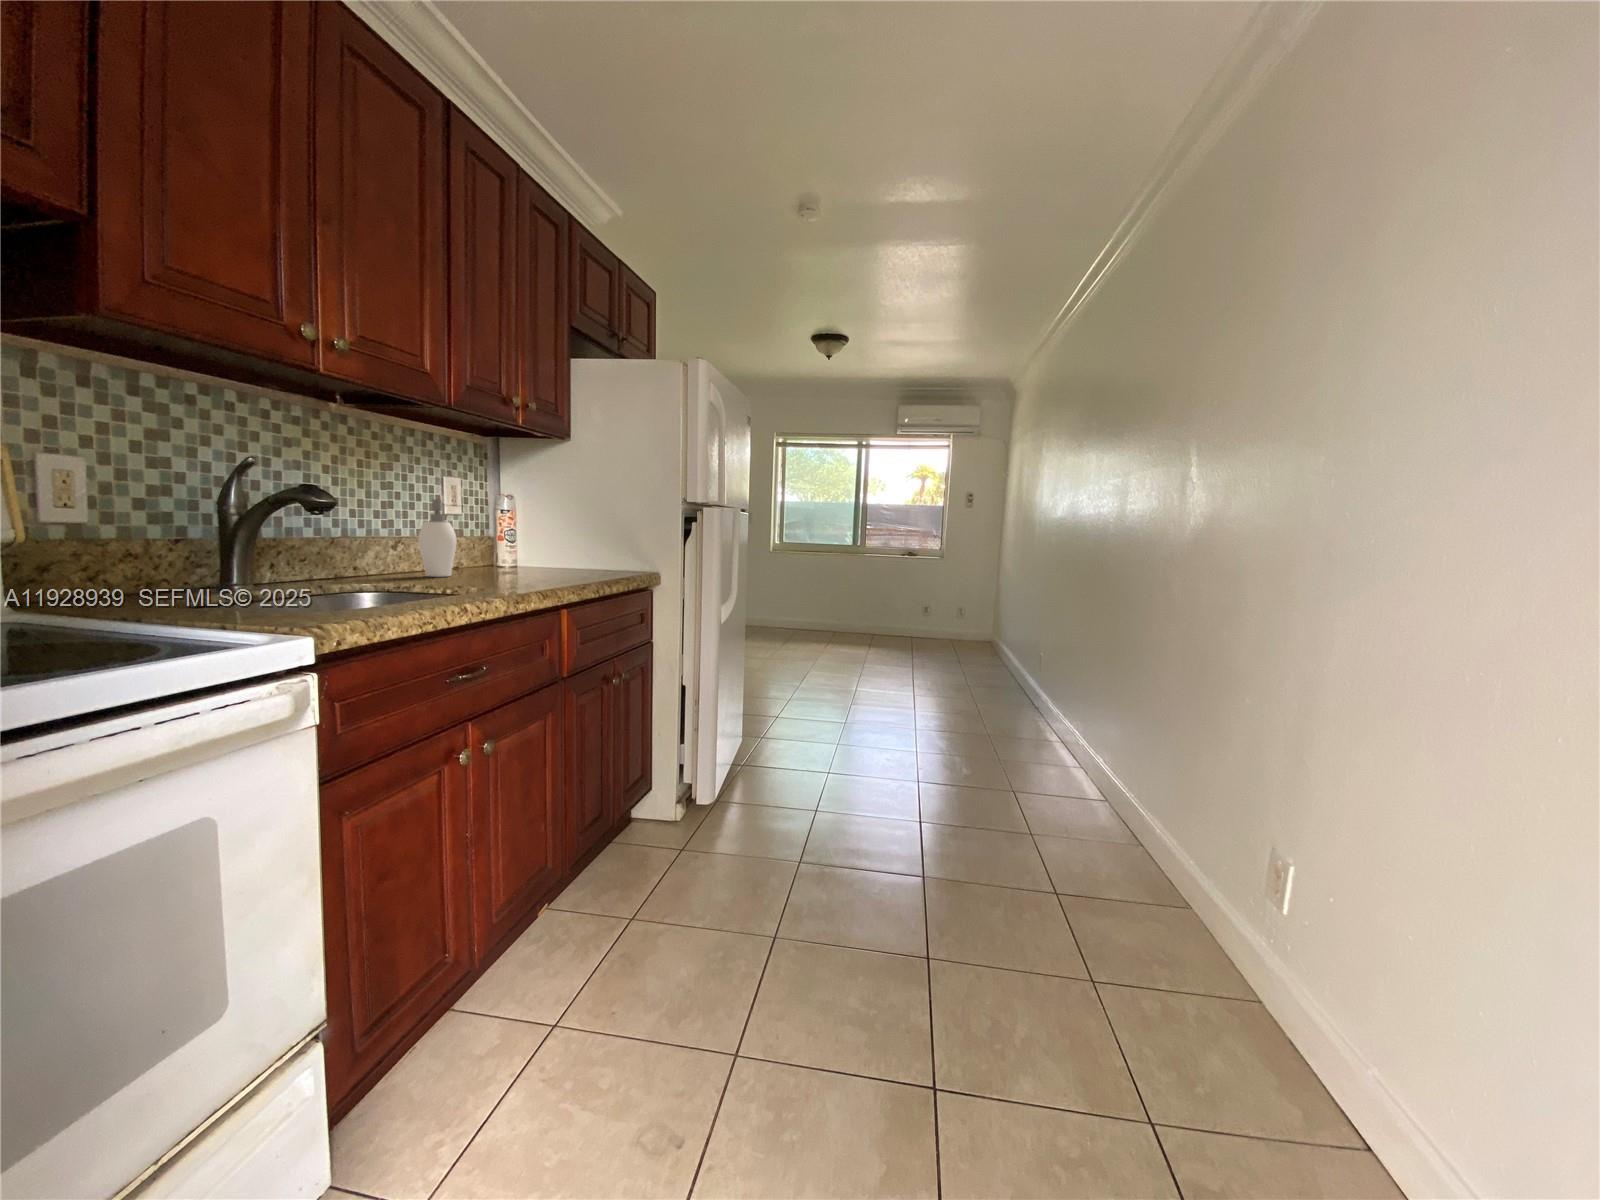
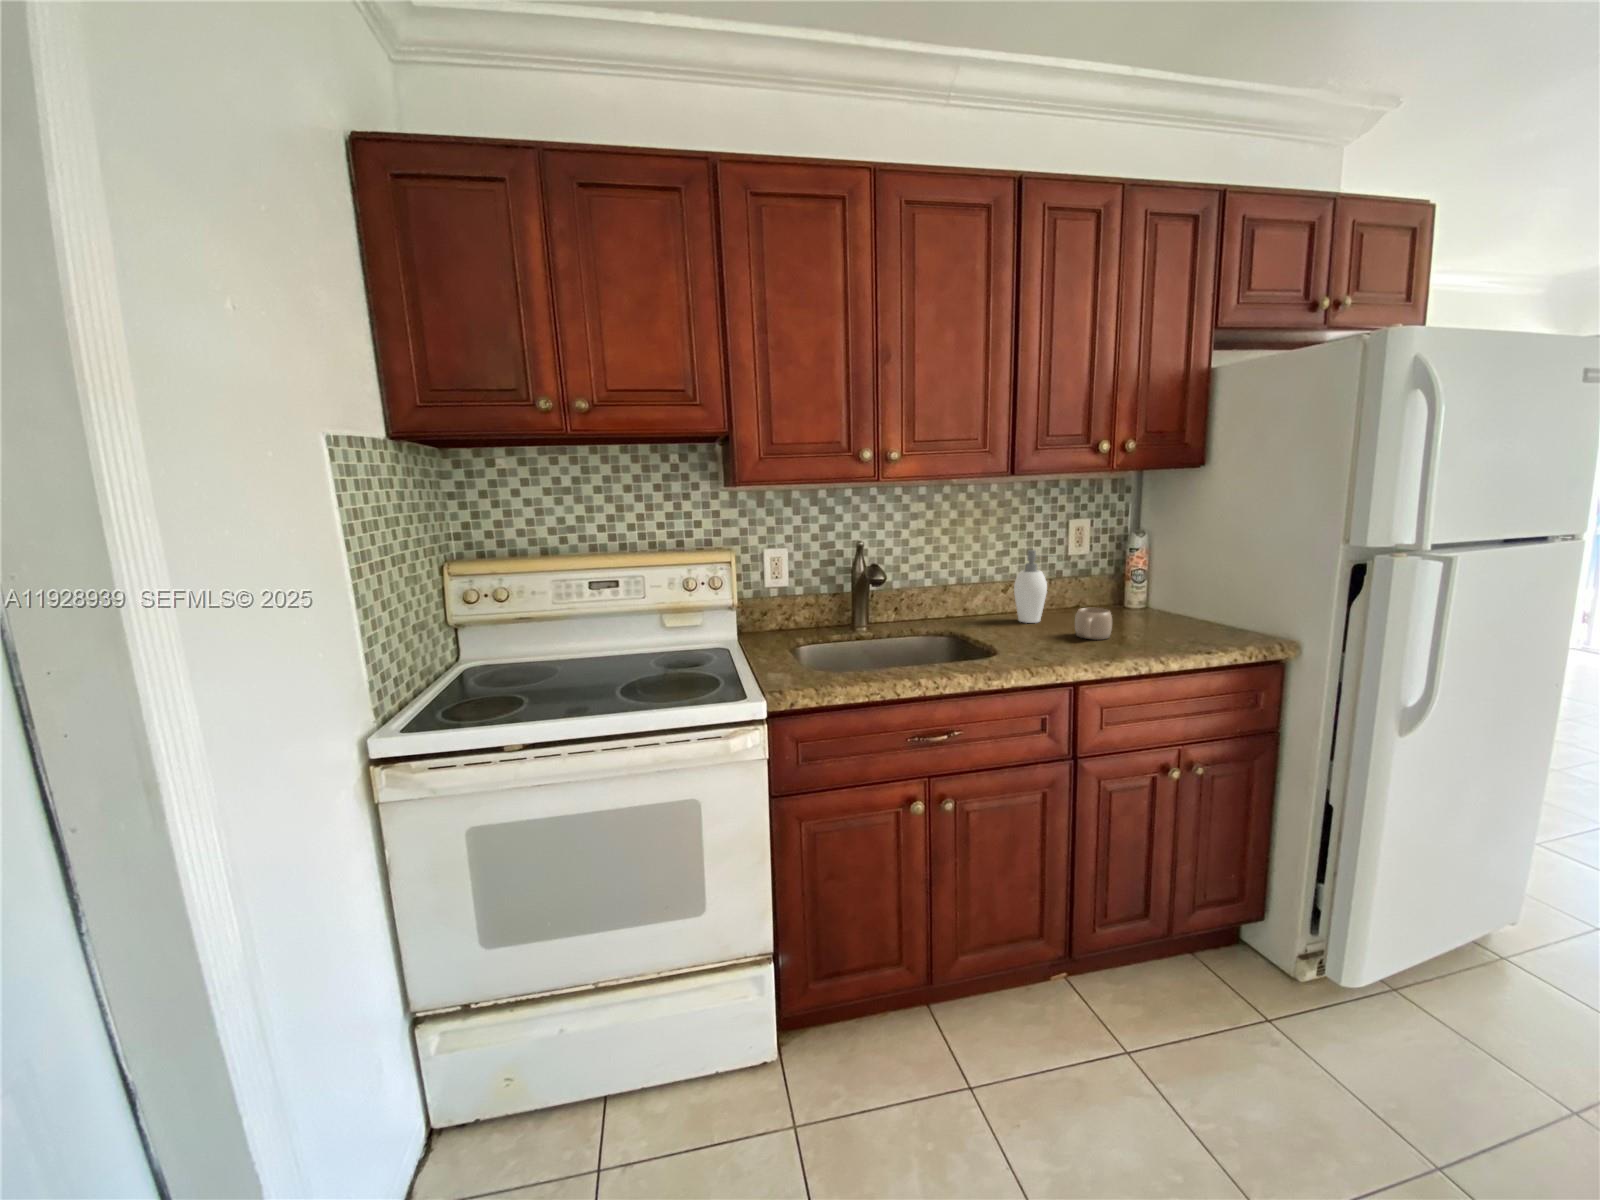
mug: none [507,552,542,579] -> present [1075,608,1112,640]

